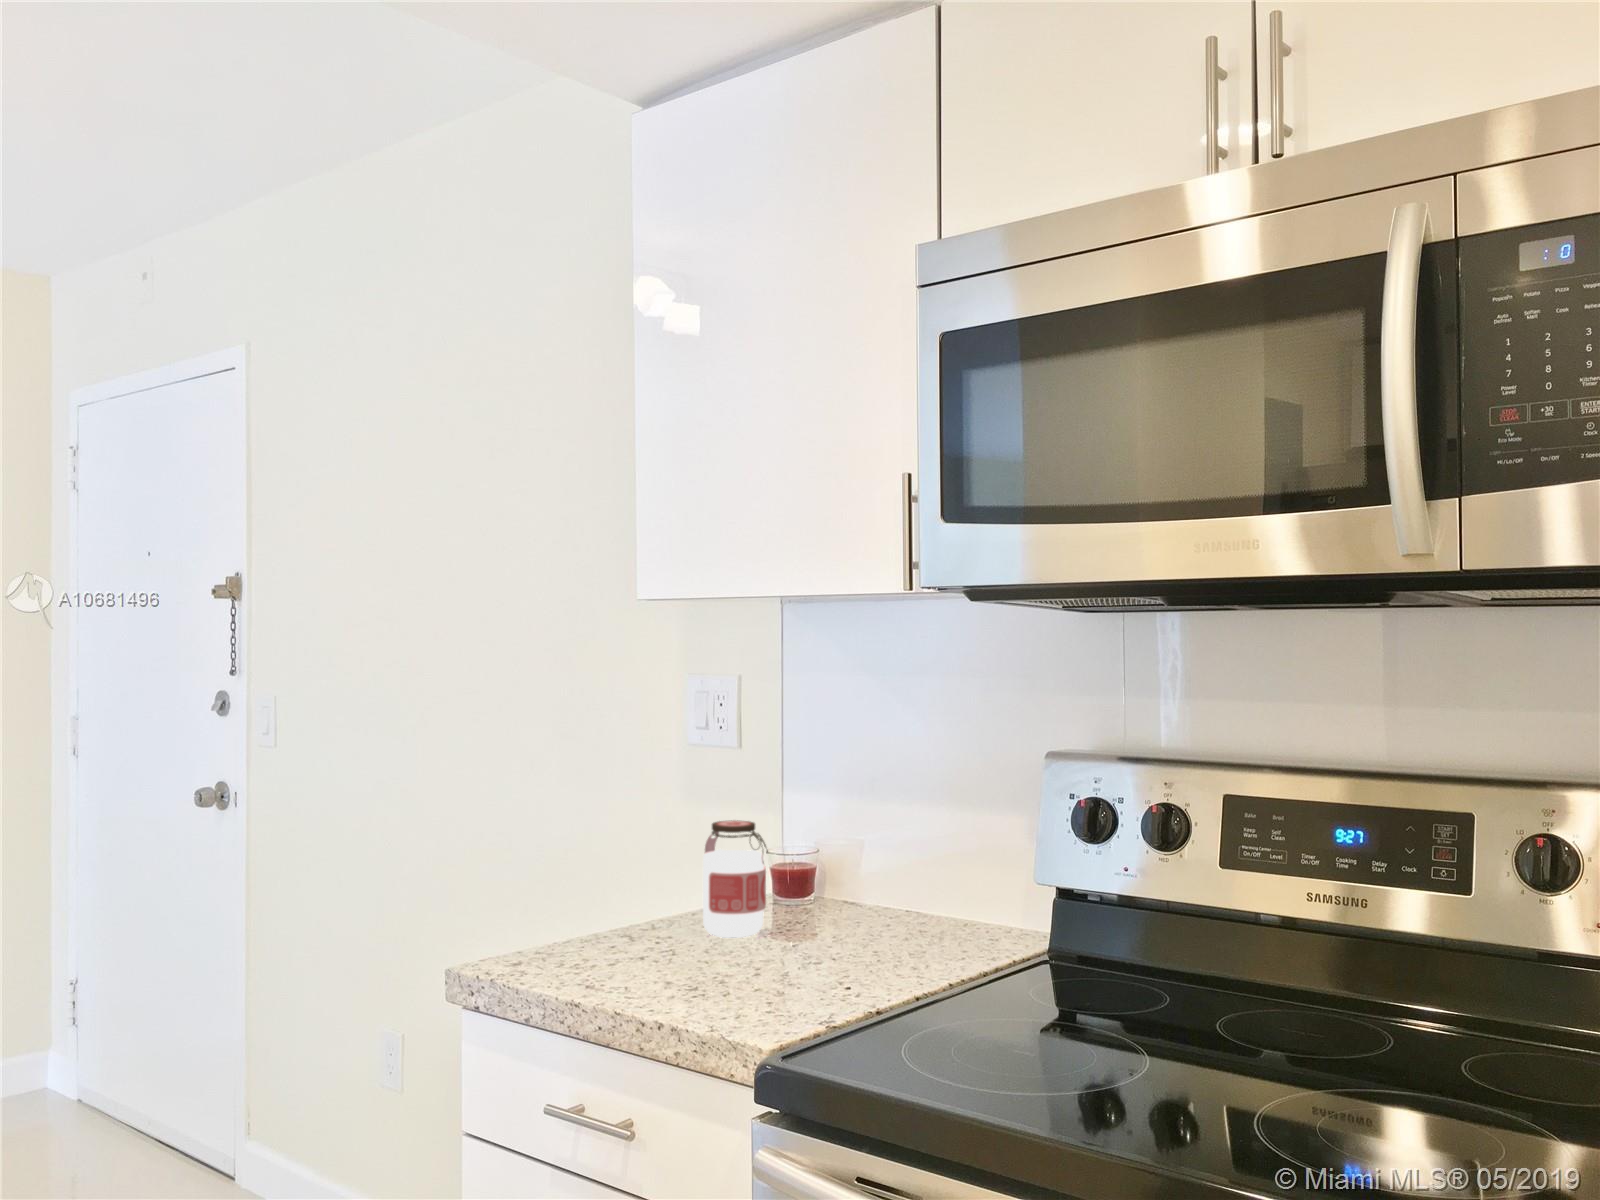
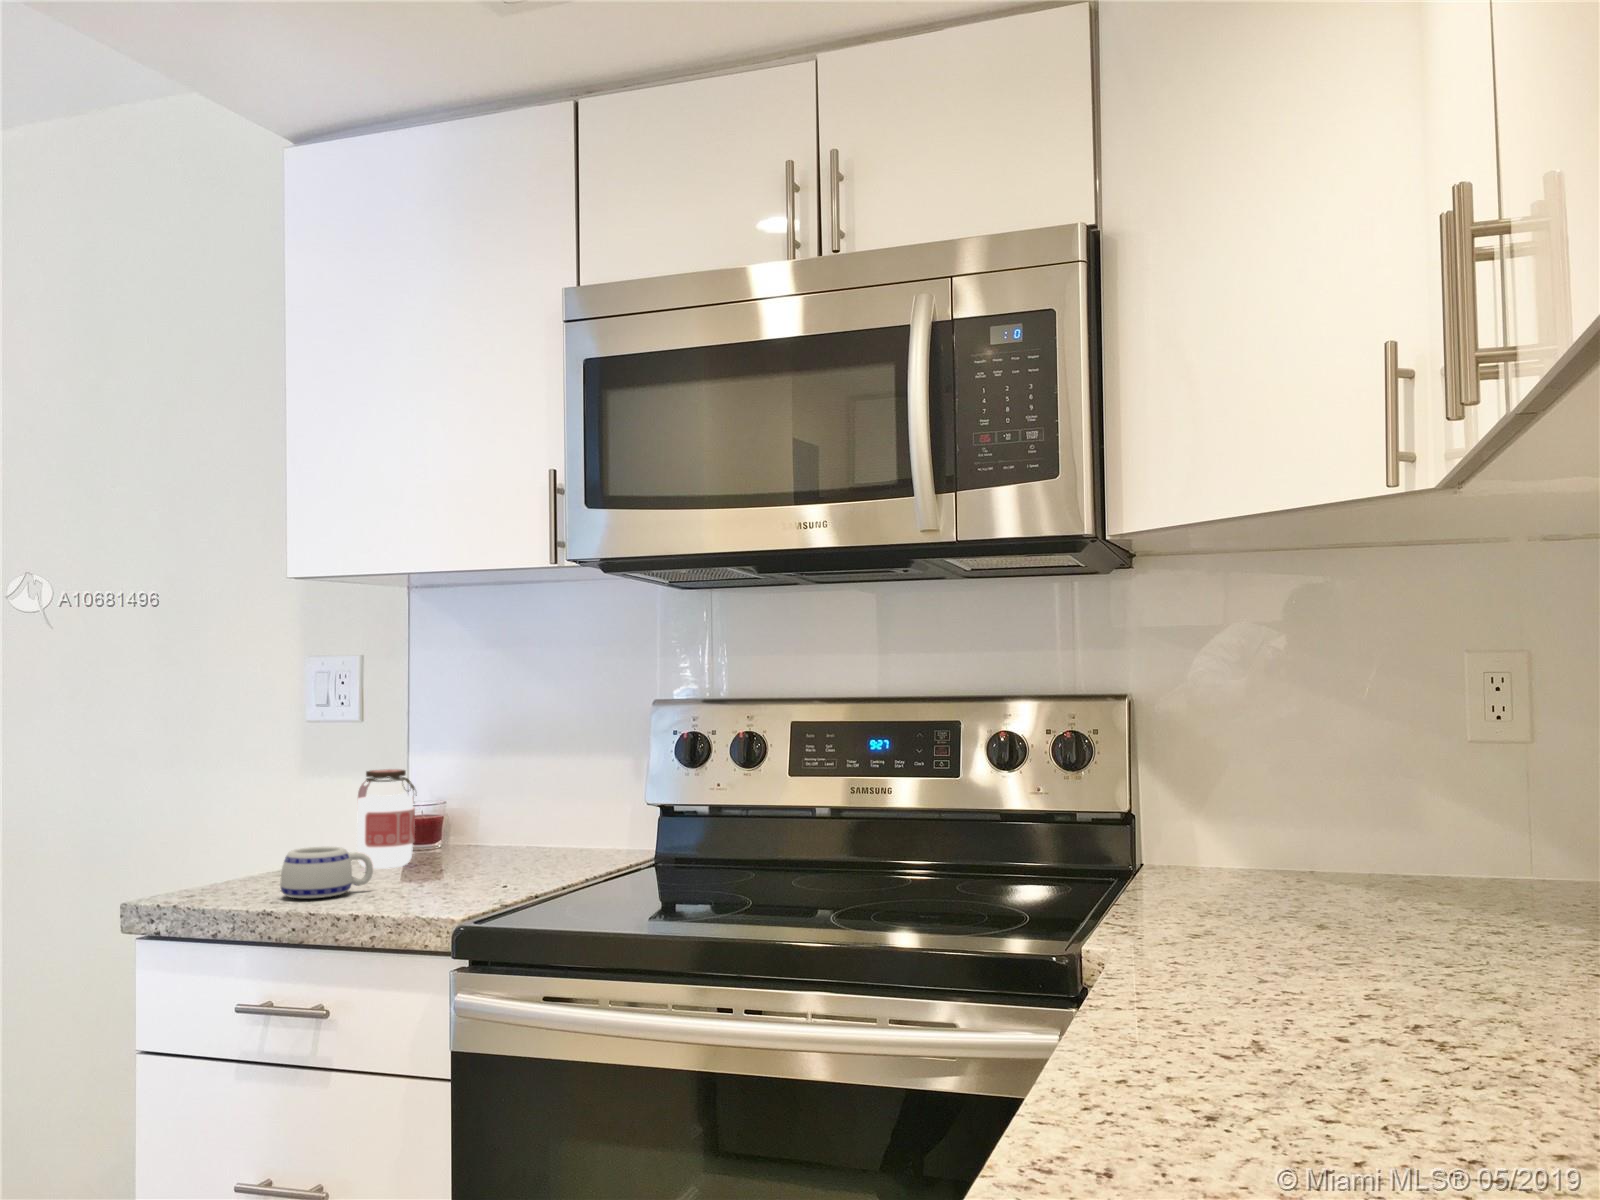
mug: none [599,920,702,985] -> present [280,847,373,898]

